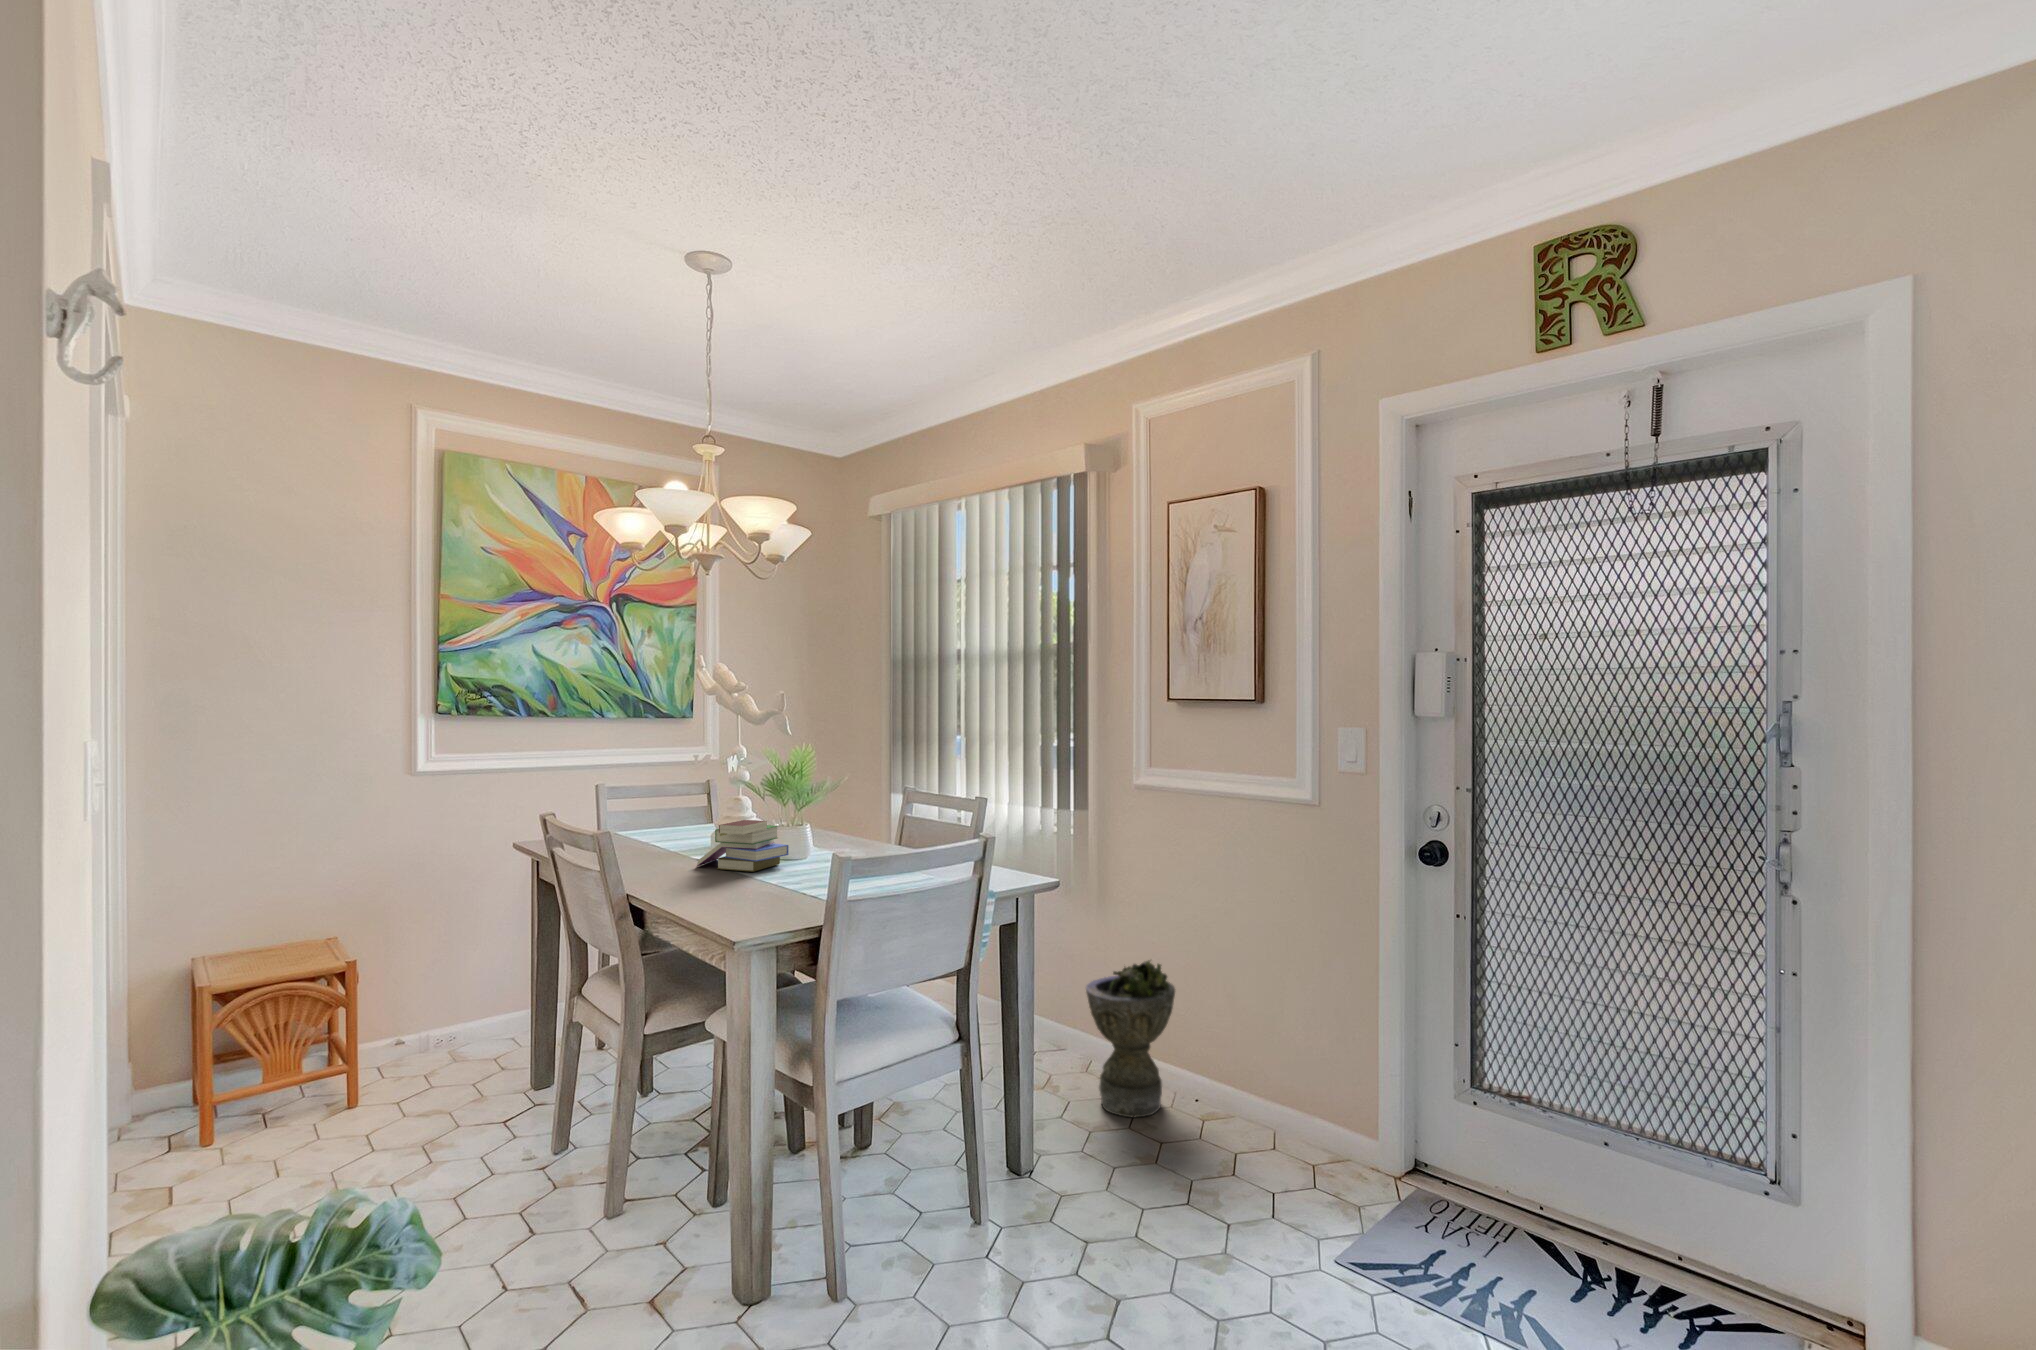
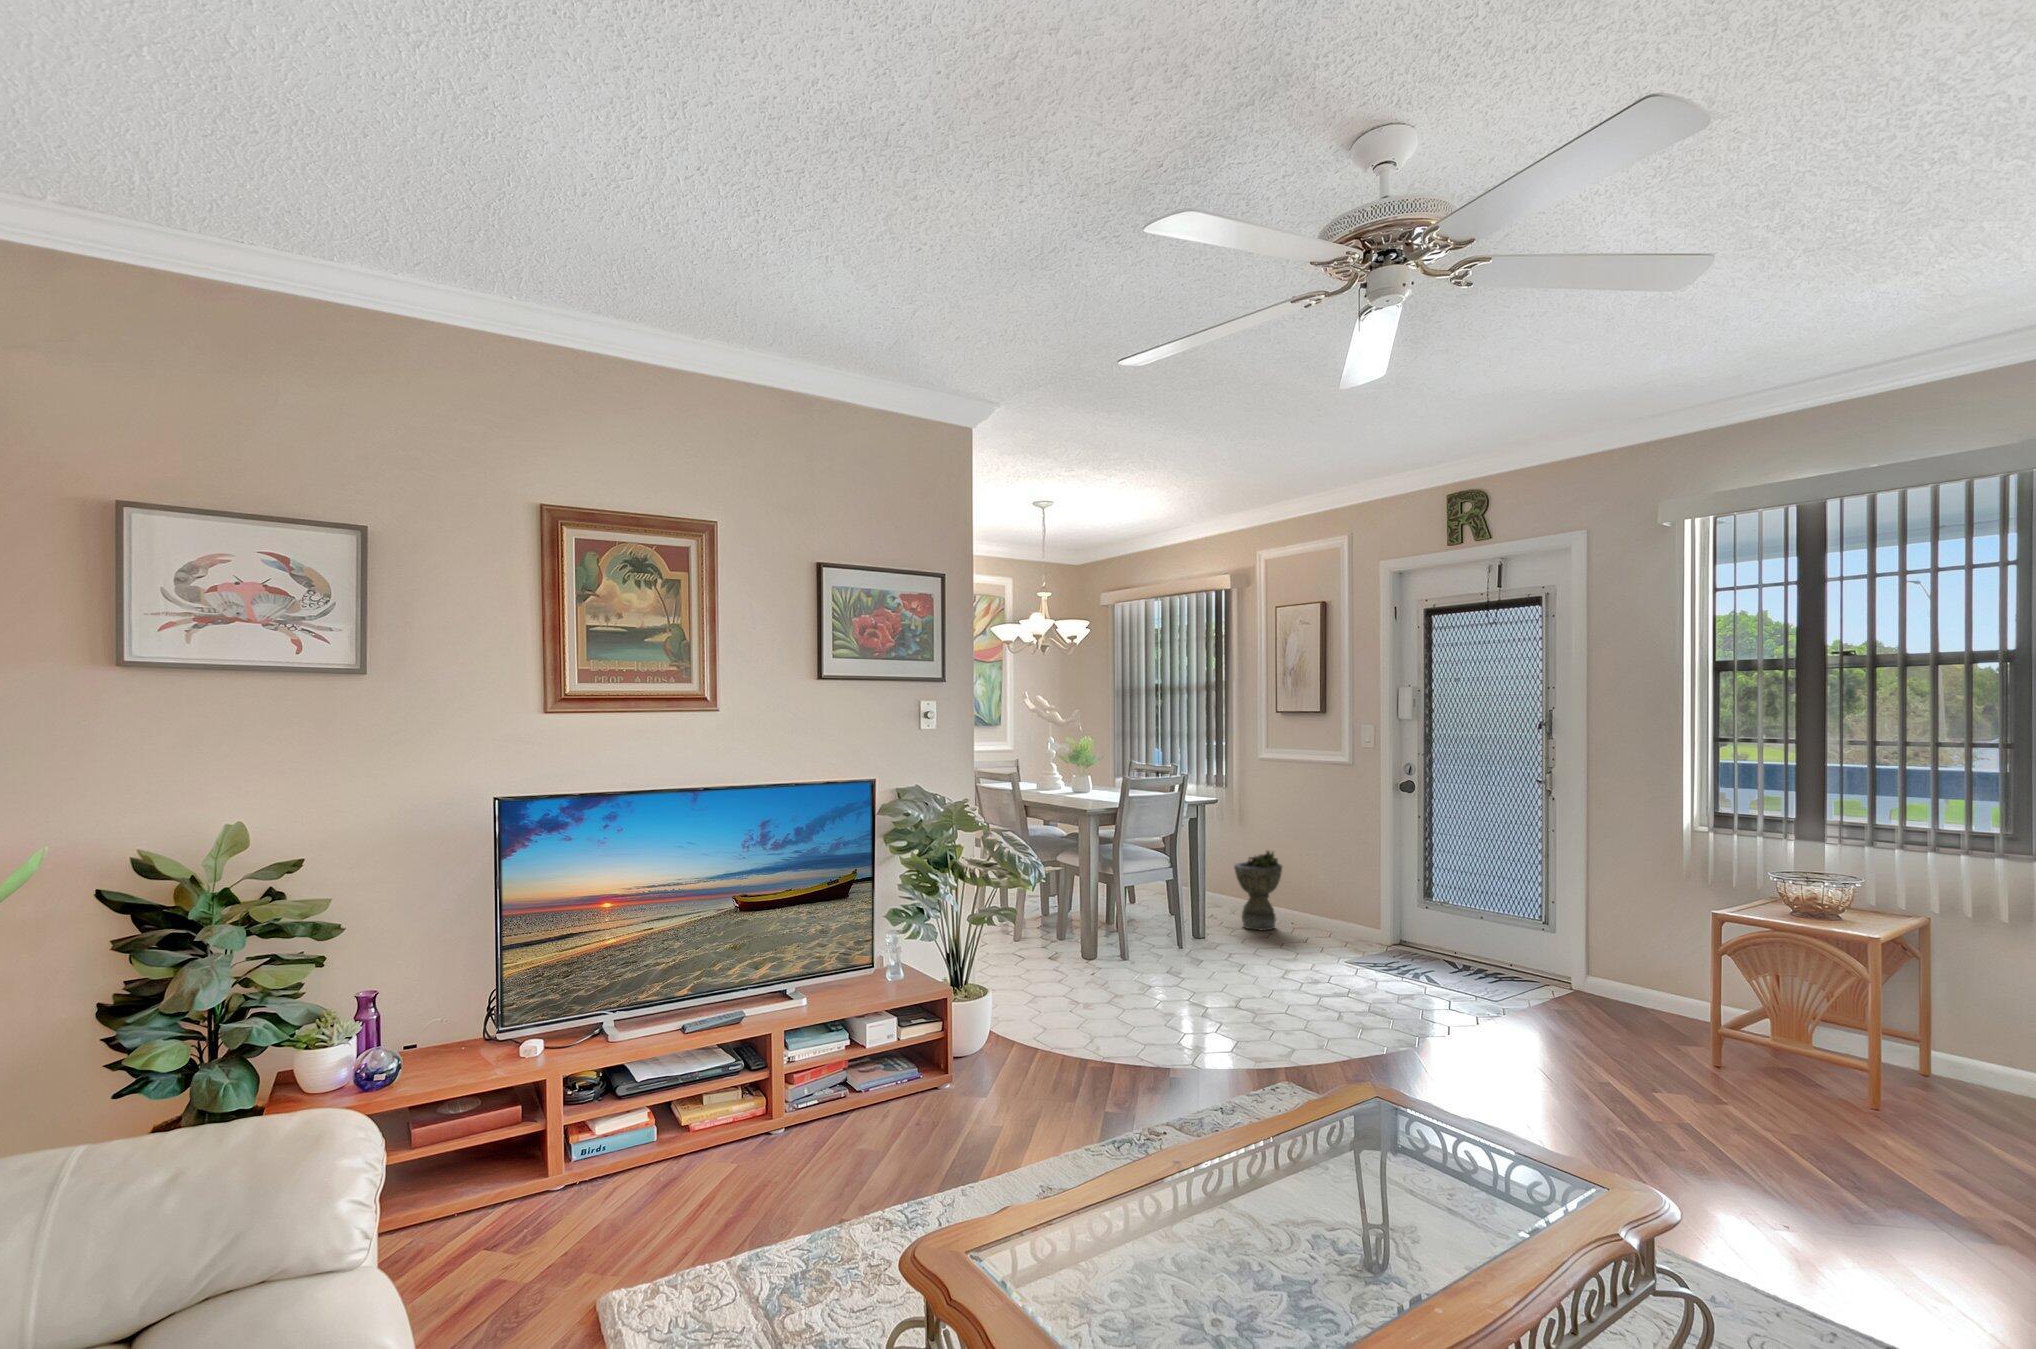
book: present [697,820,789,872] -> none [1039,771,1083,795]

